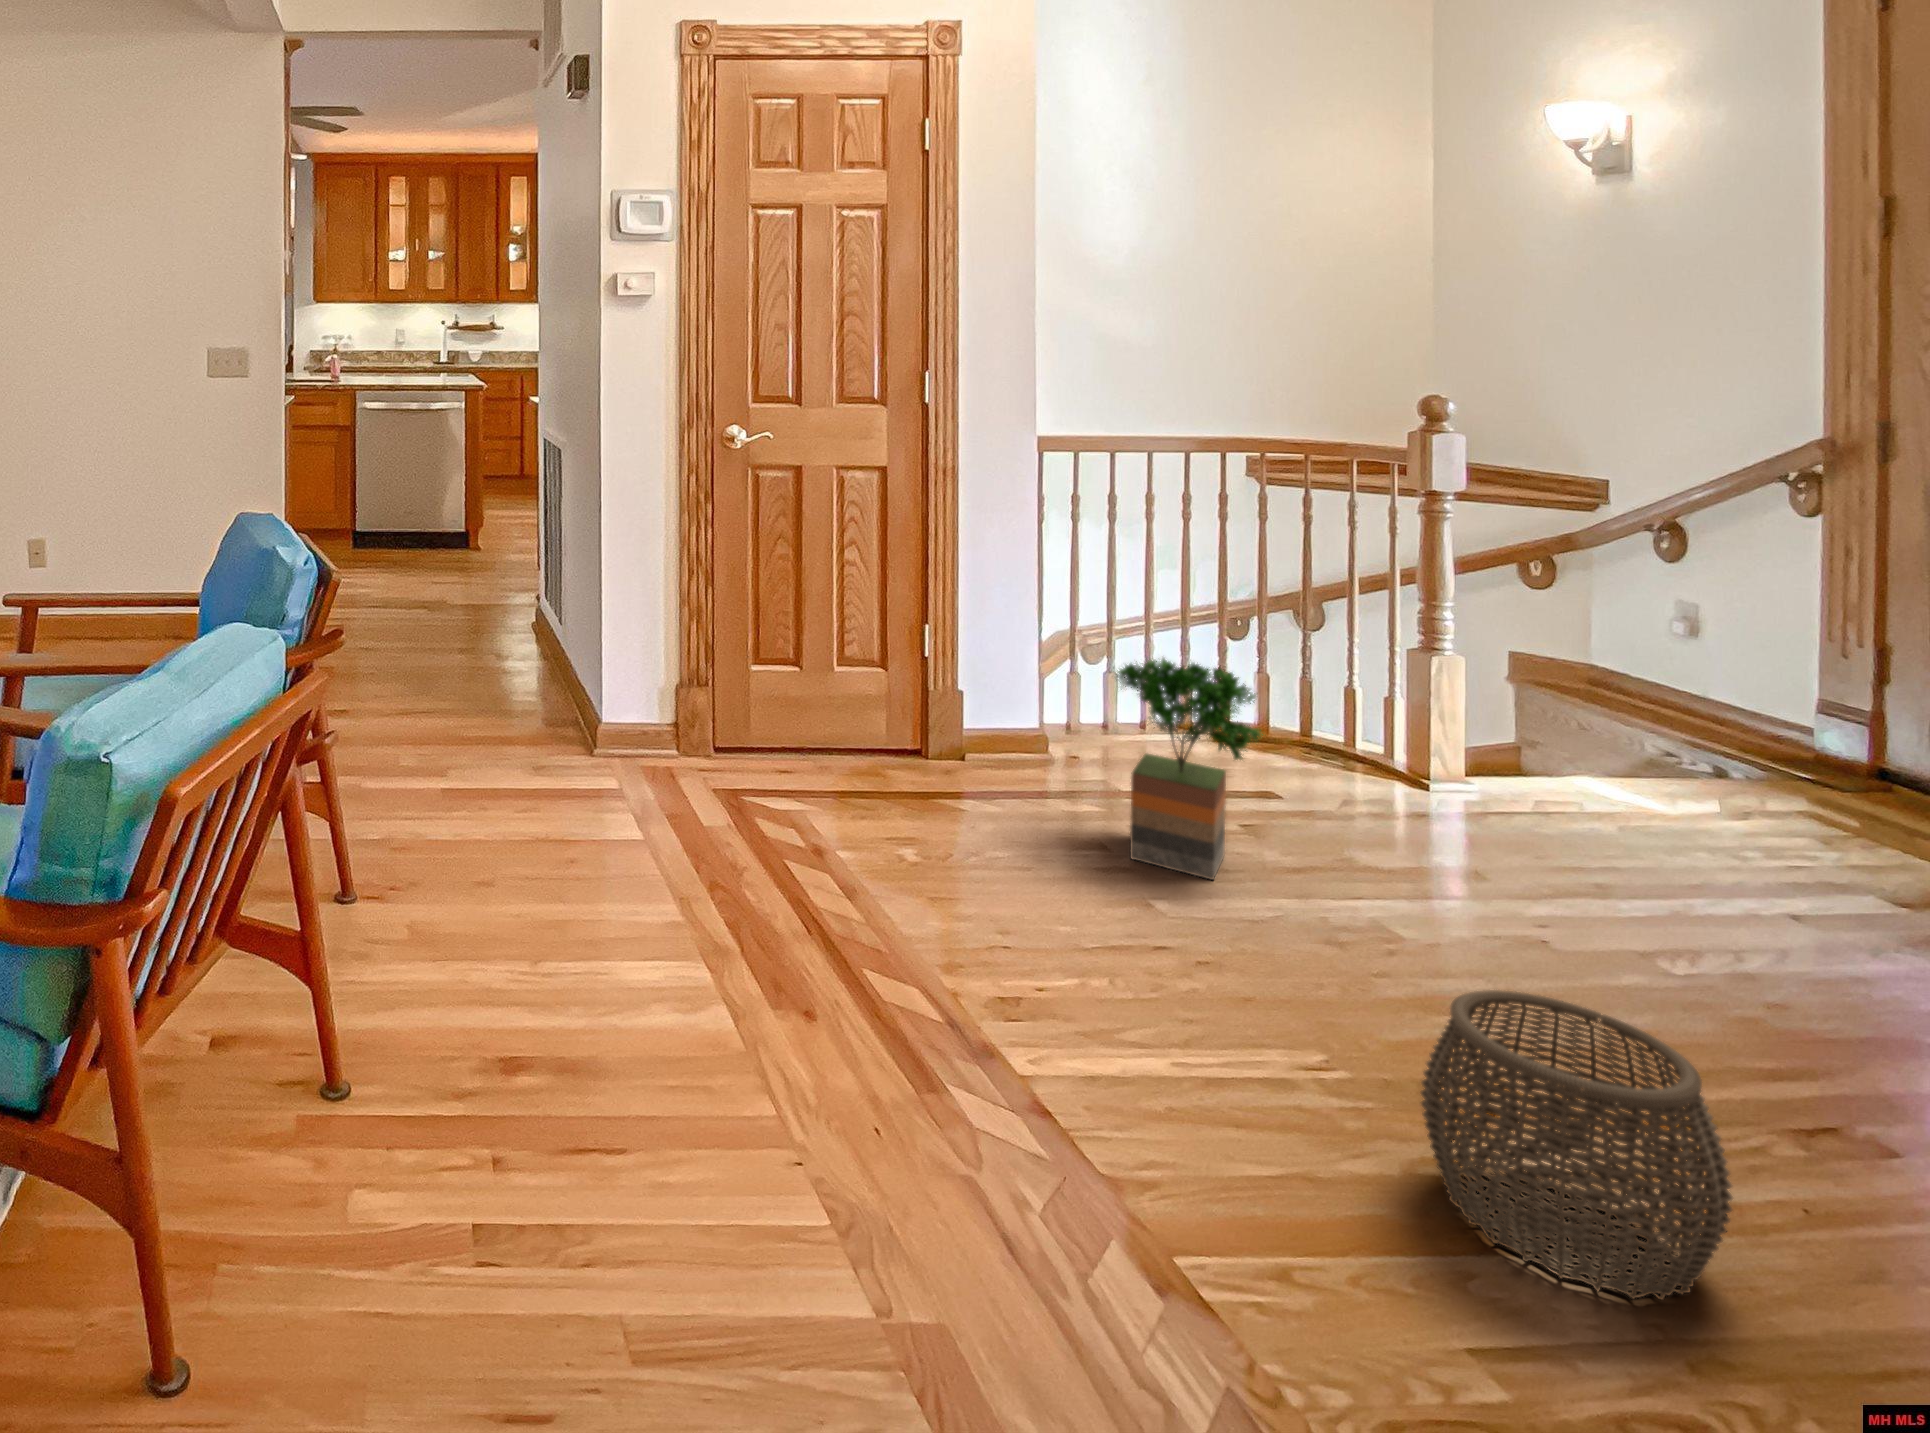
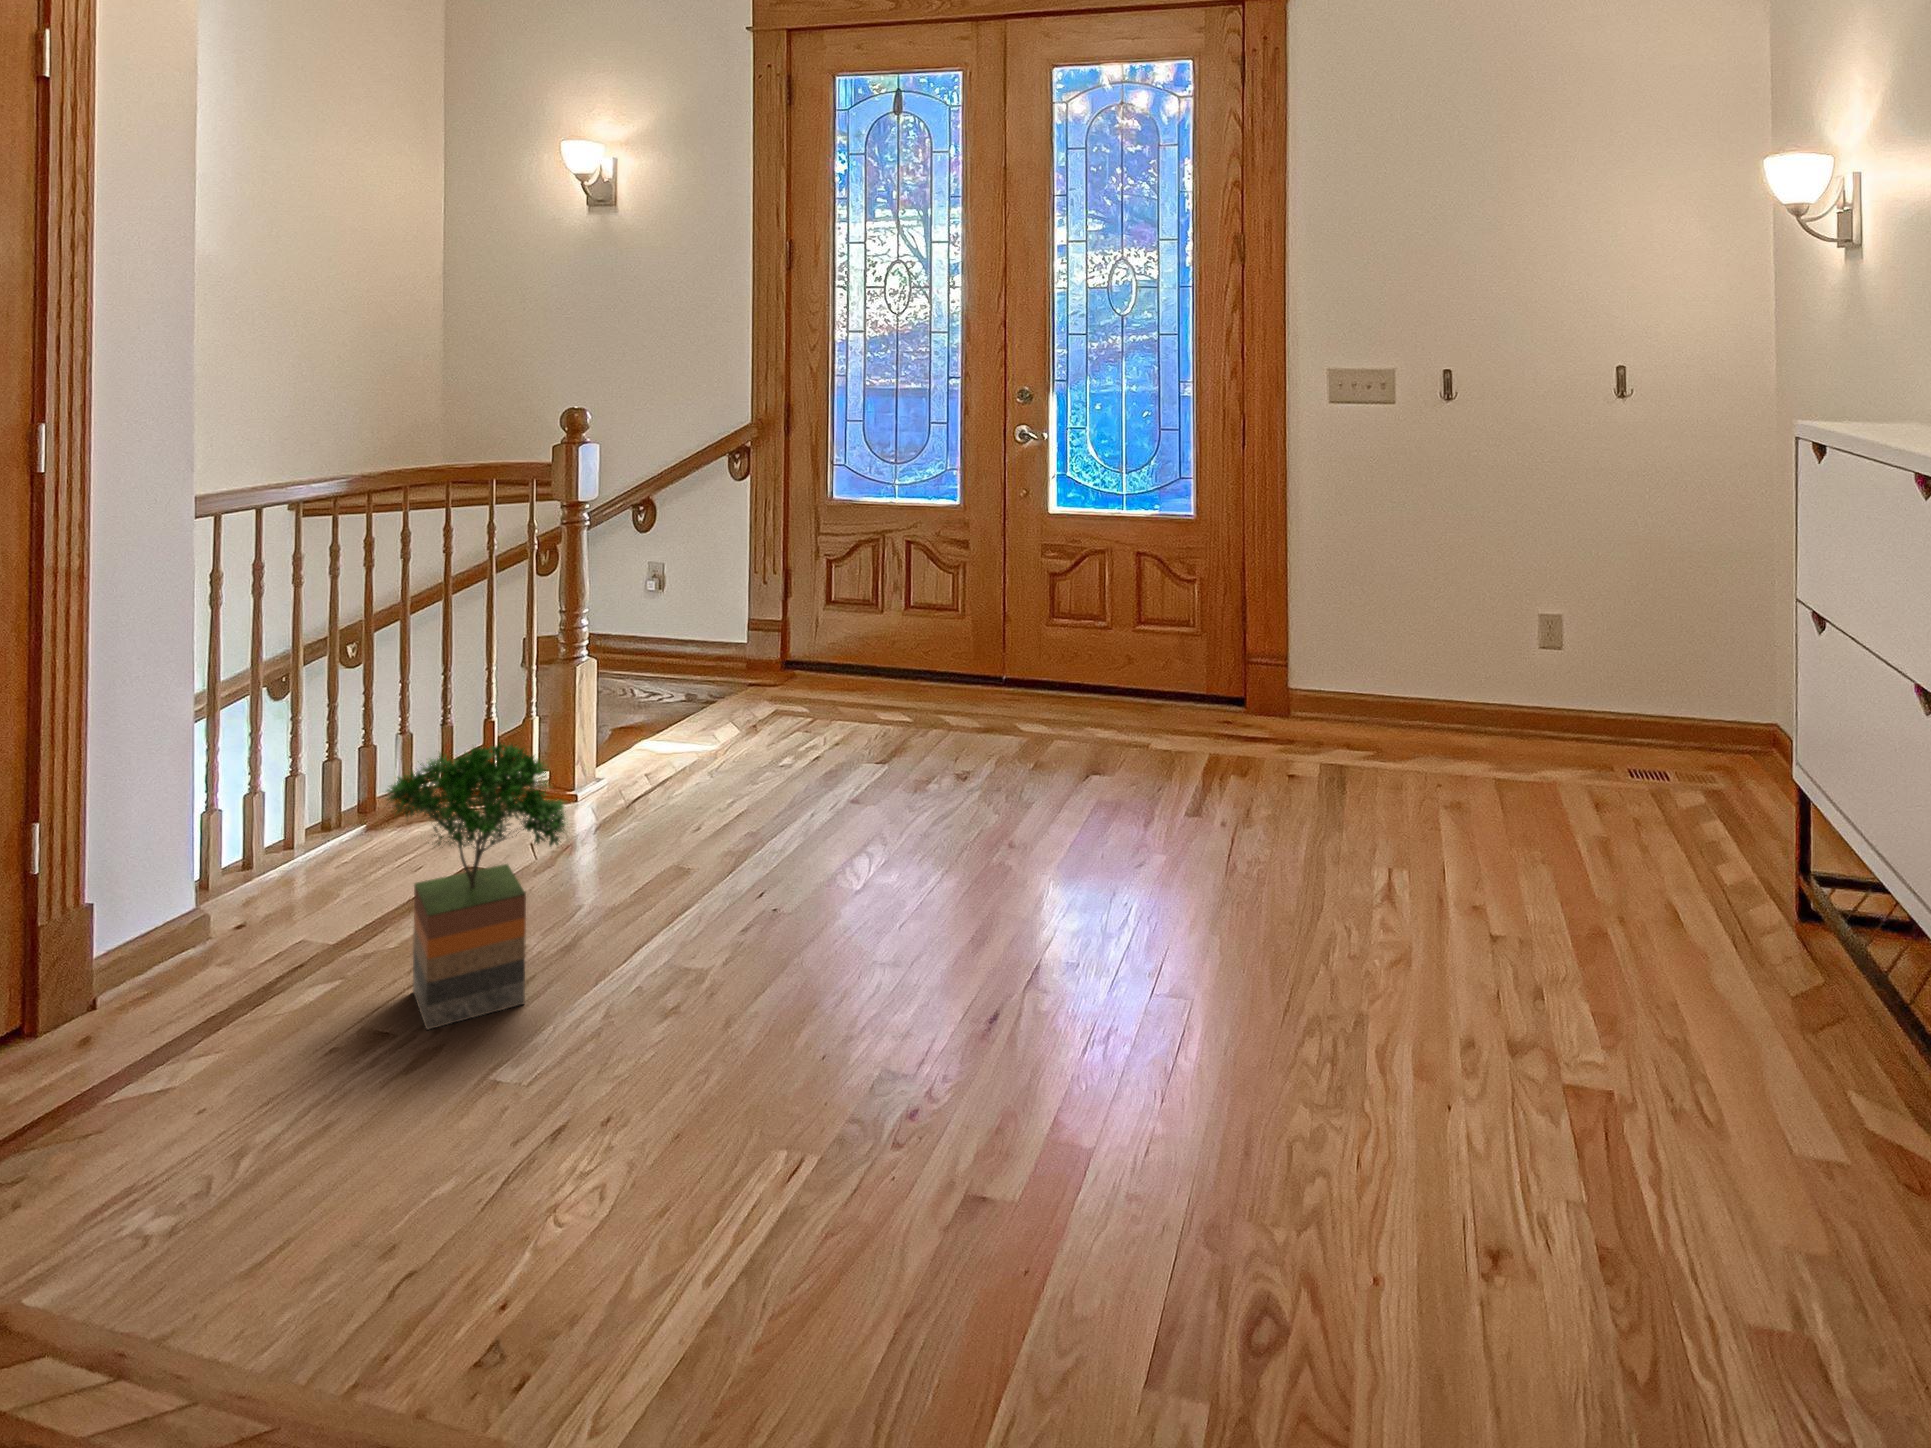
woven basket: present [1421,990,1733,1300] -> none [954,948,1173,1235]

